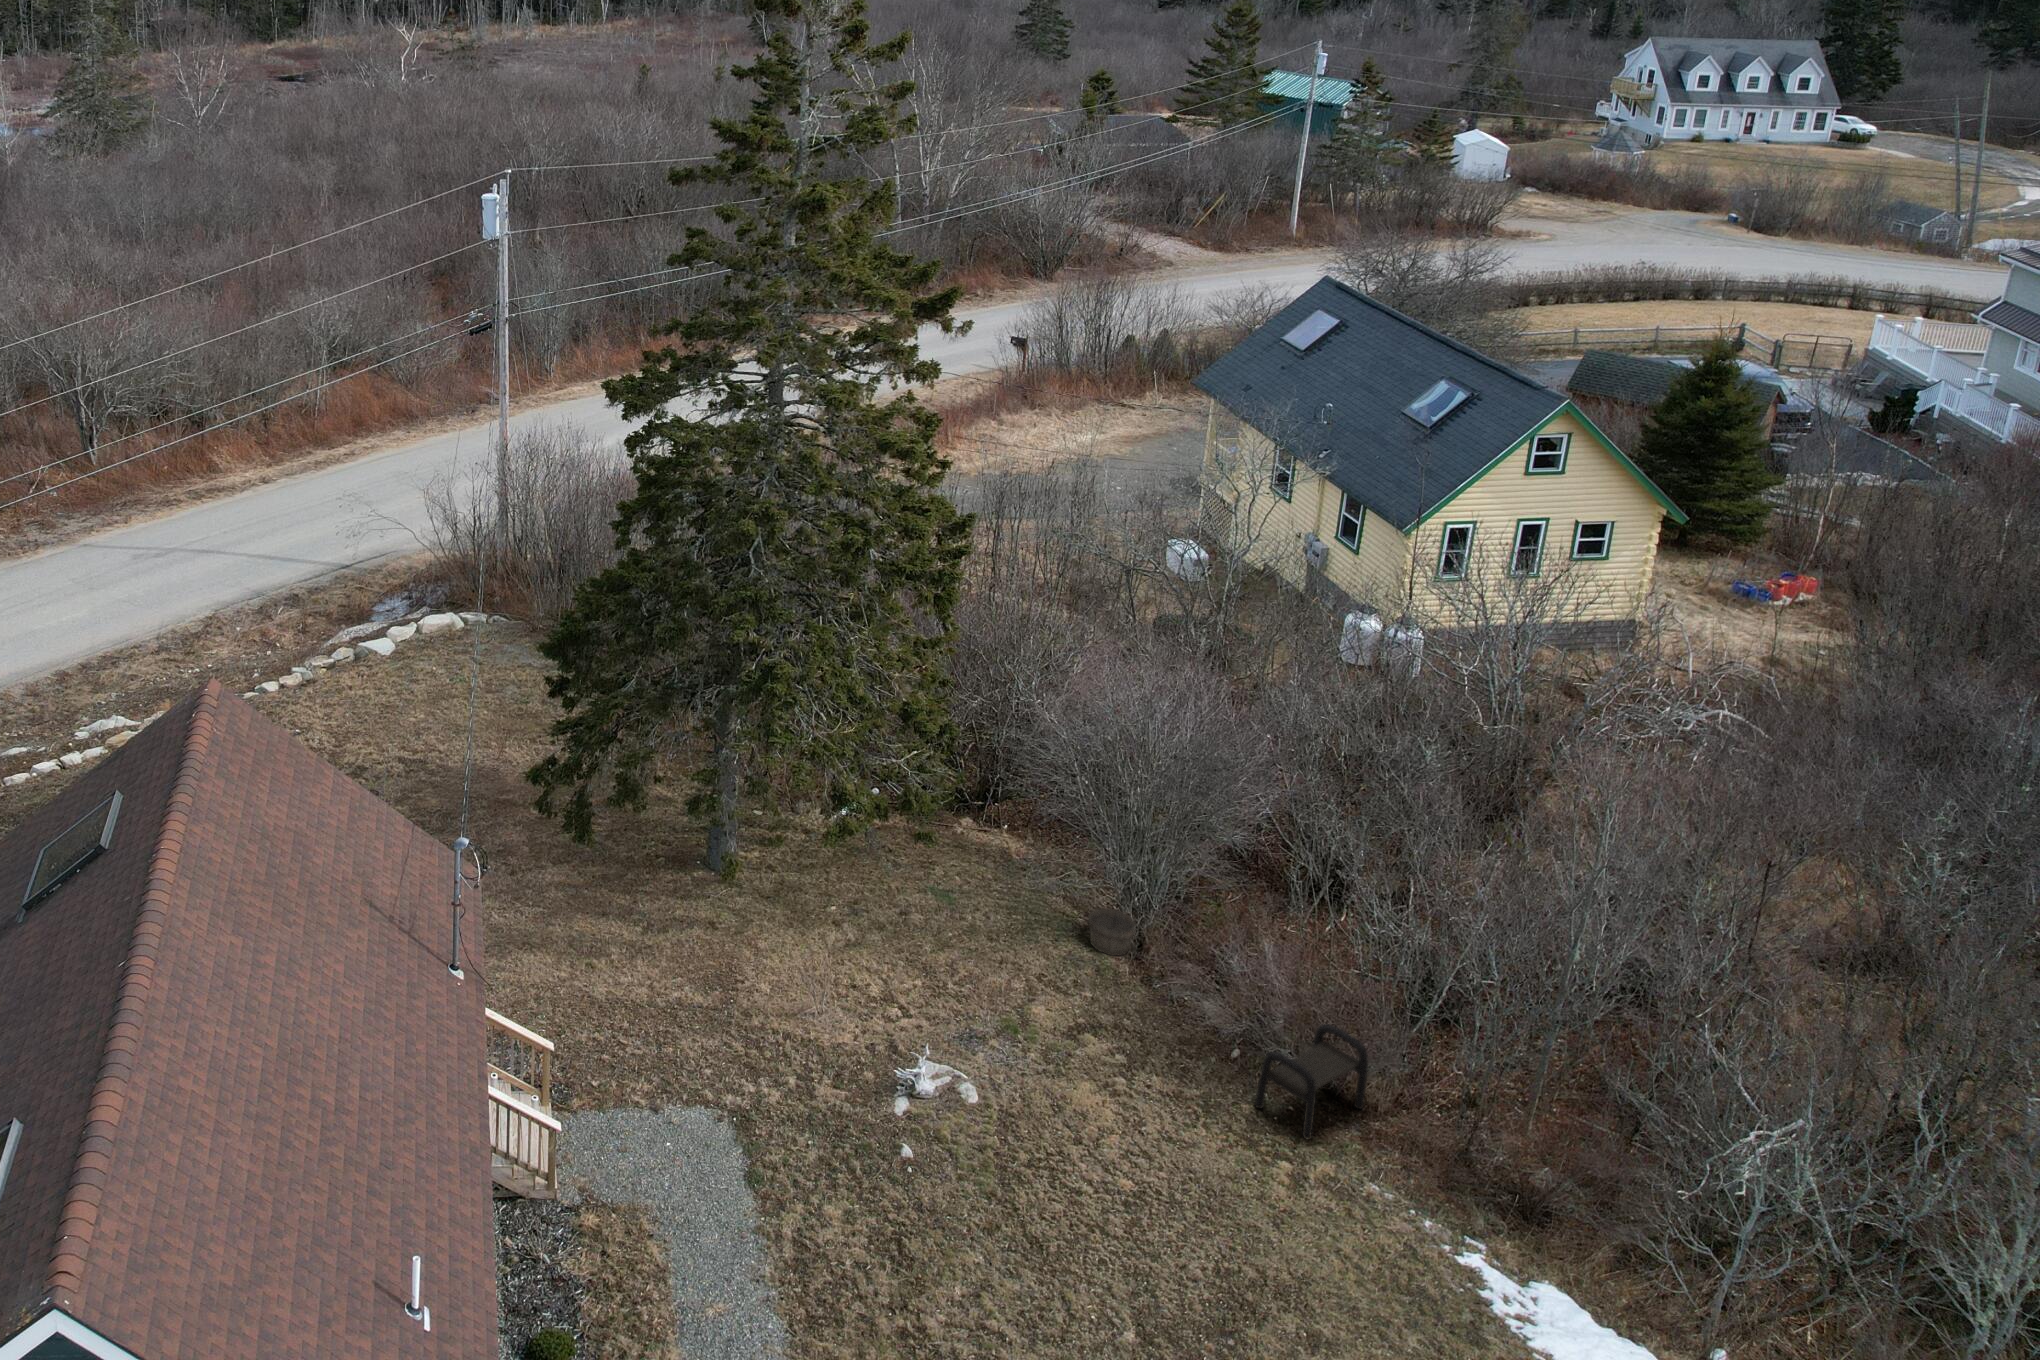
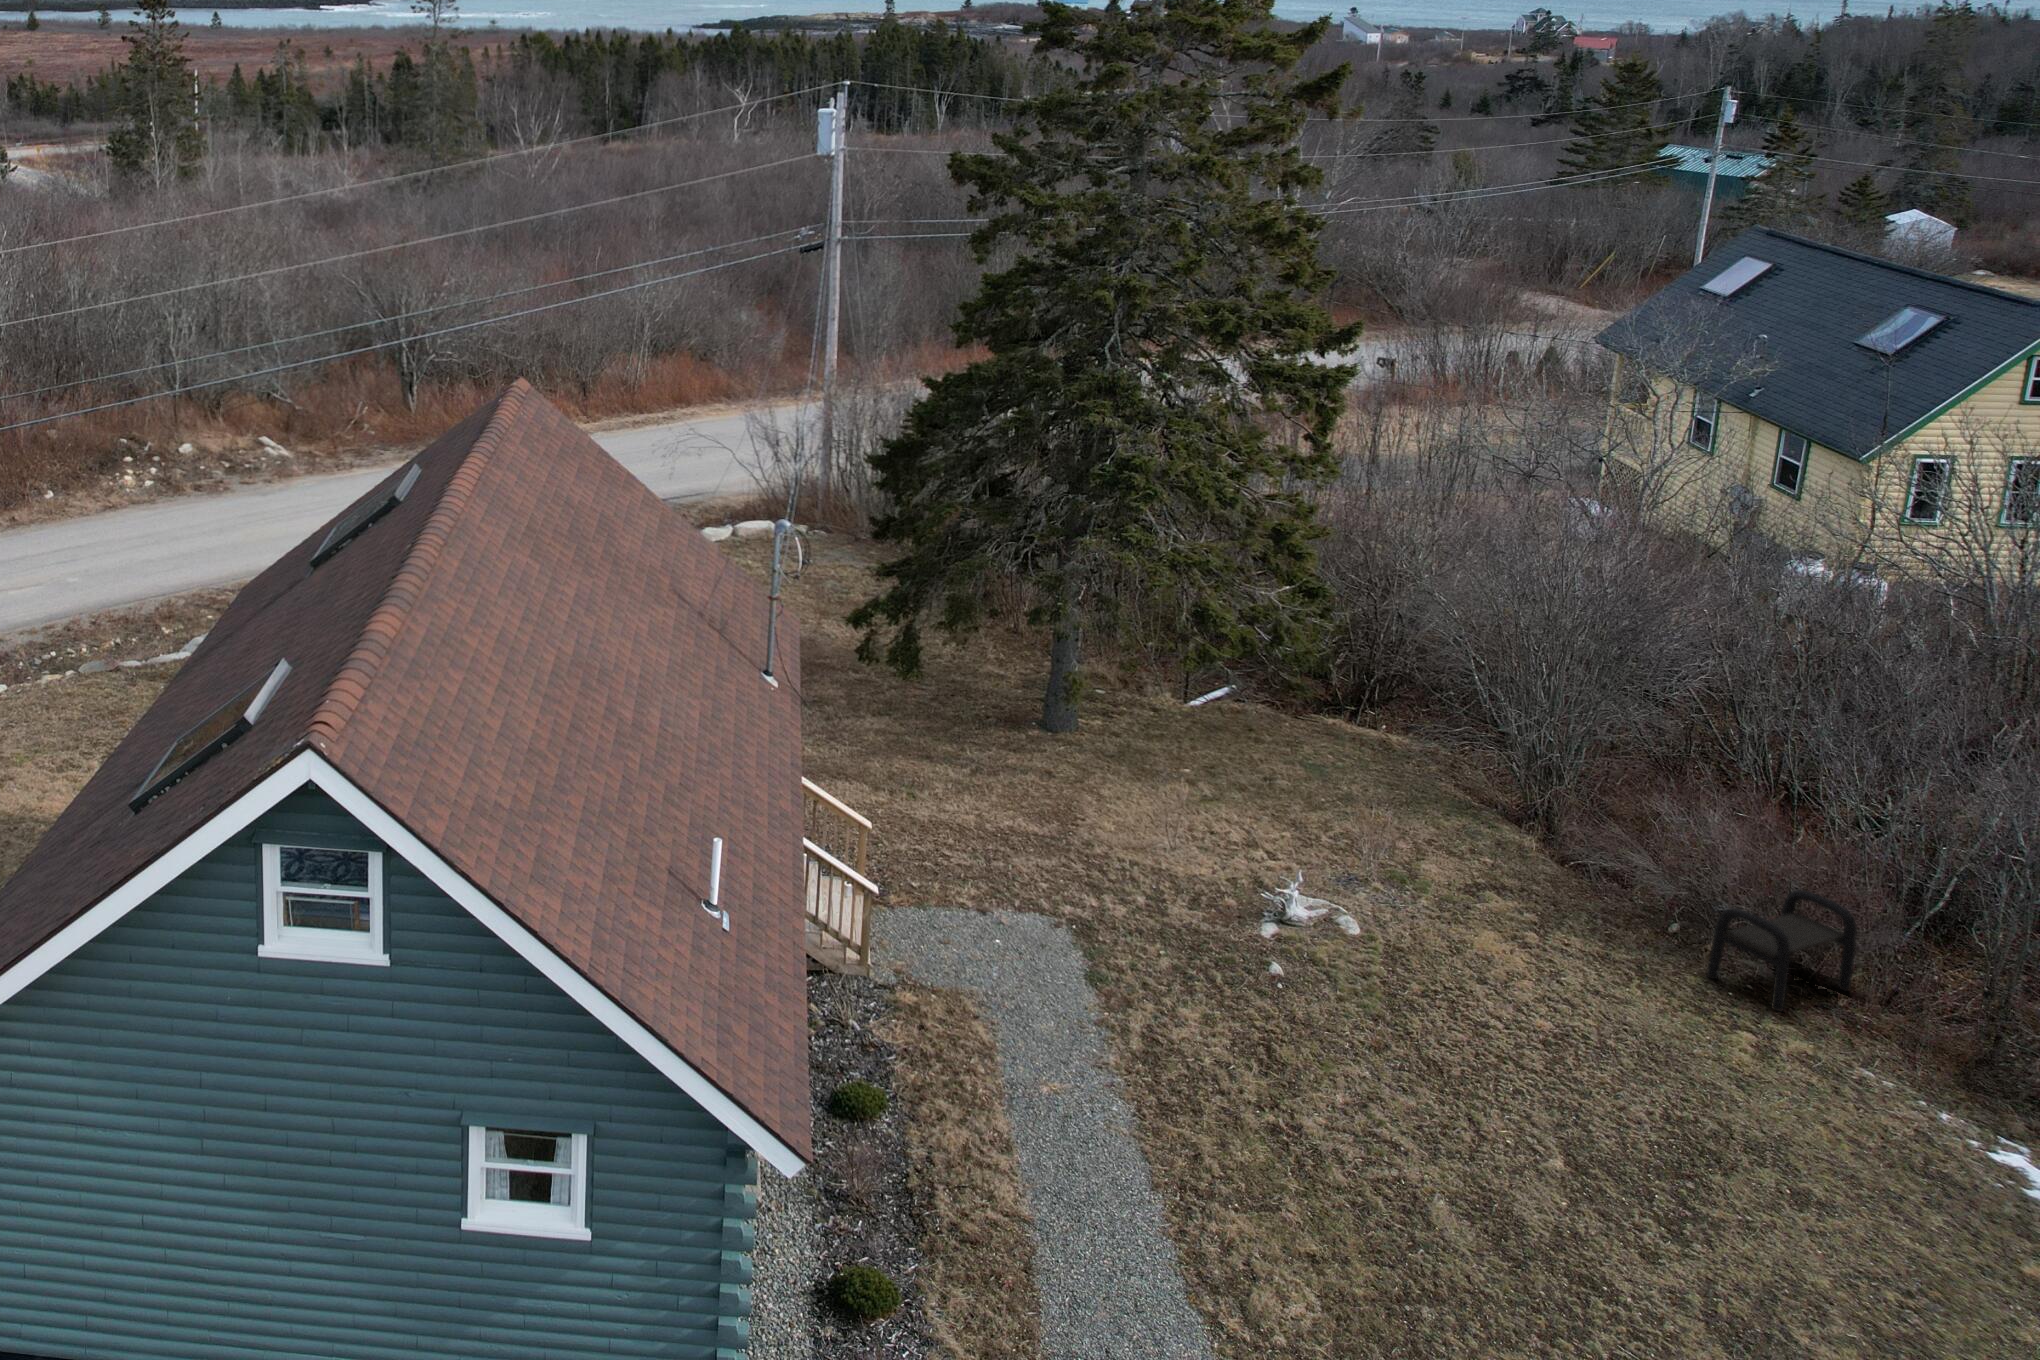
wooden bucket: present [1088,908,1136,956] -> none [1482,785,1545,836]

